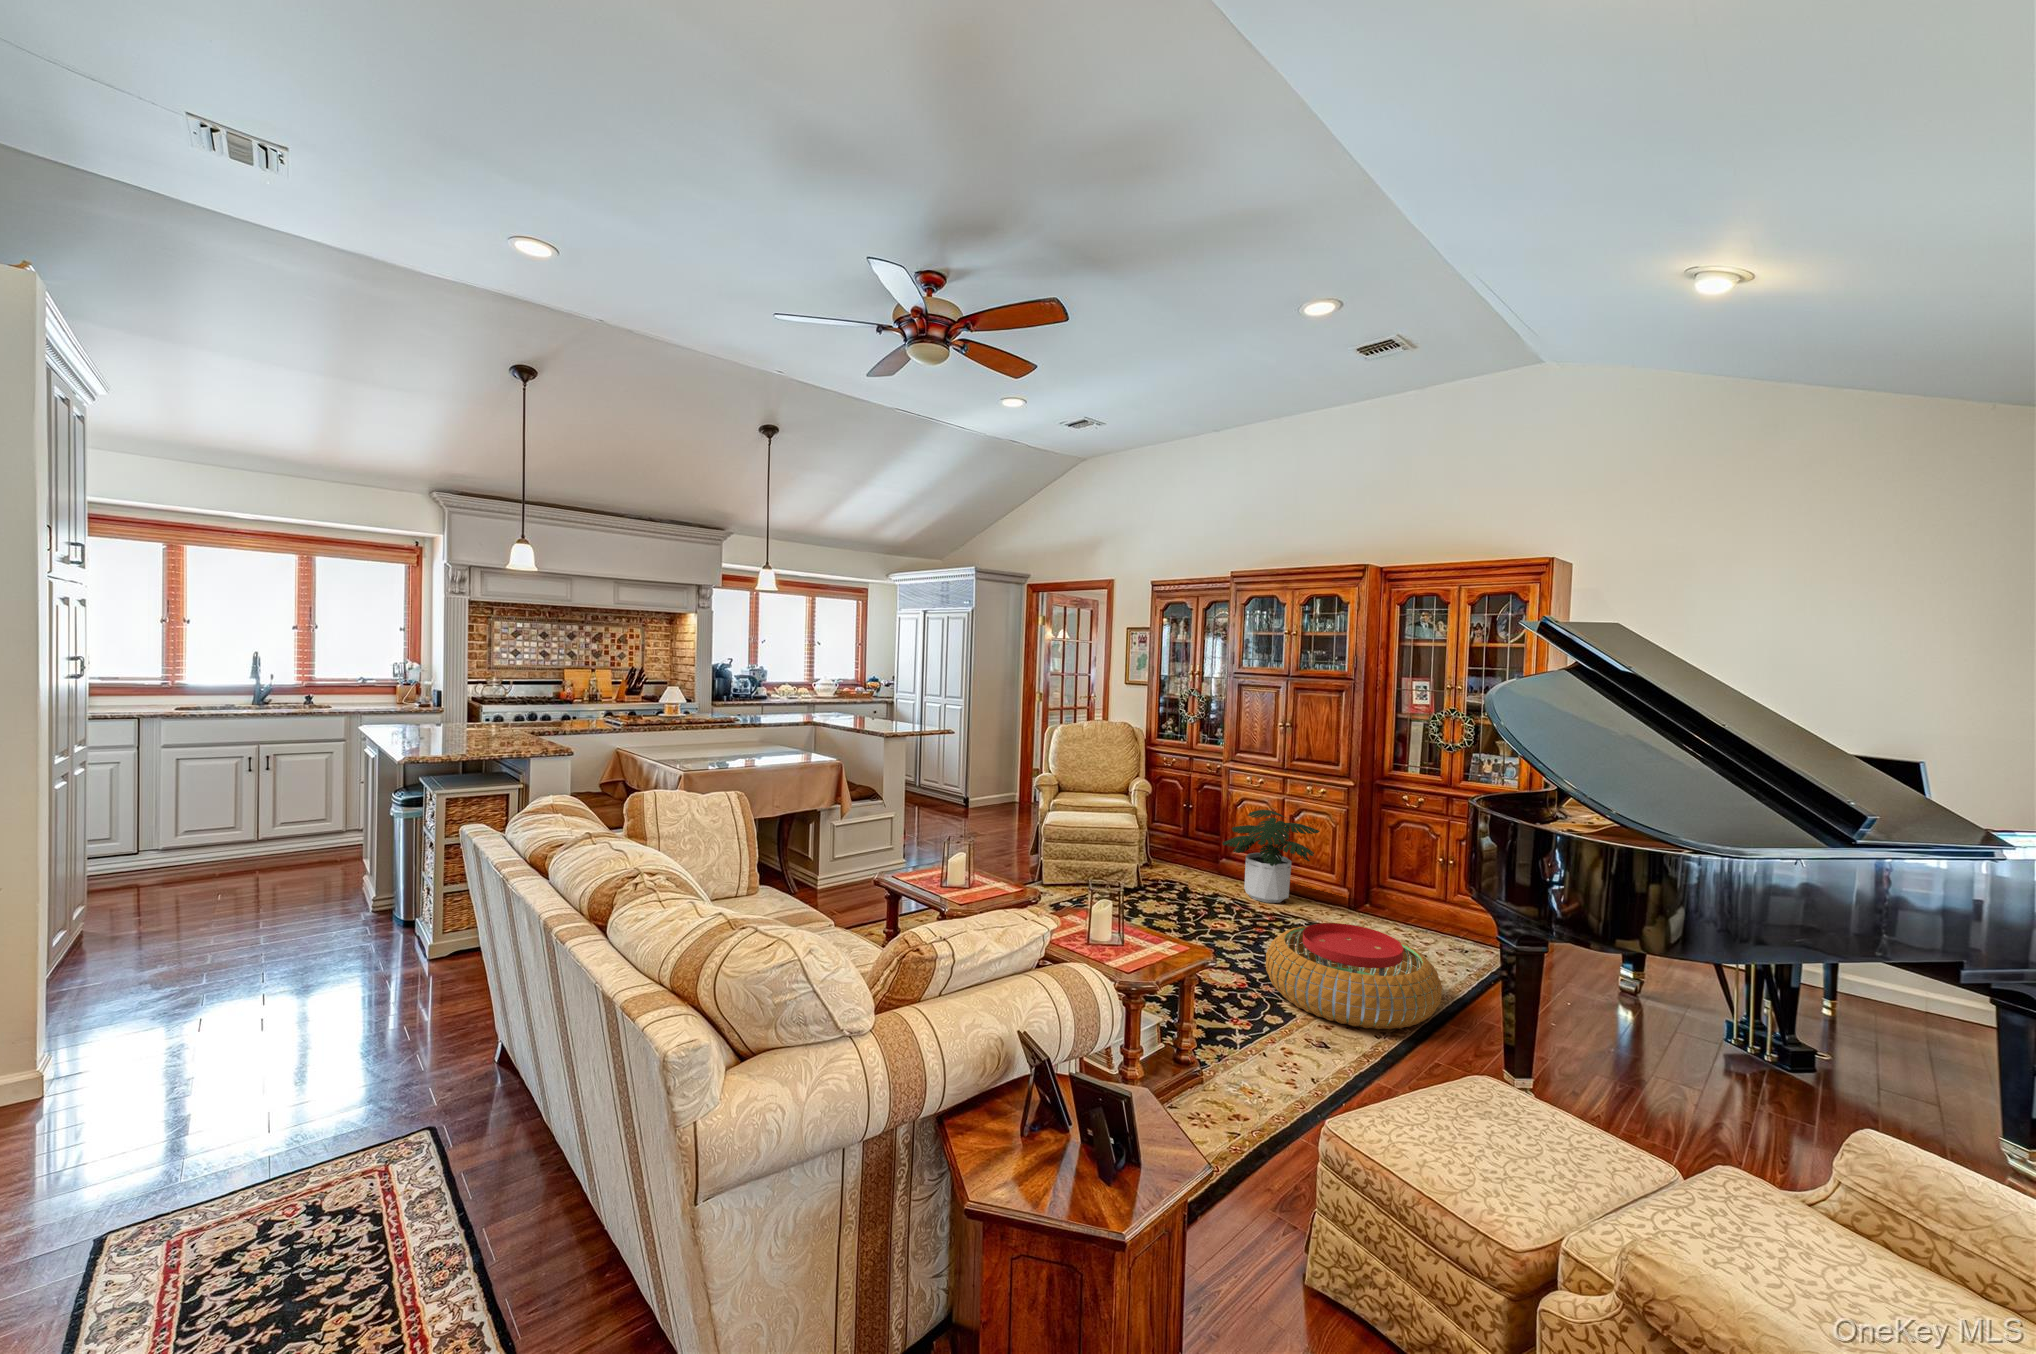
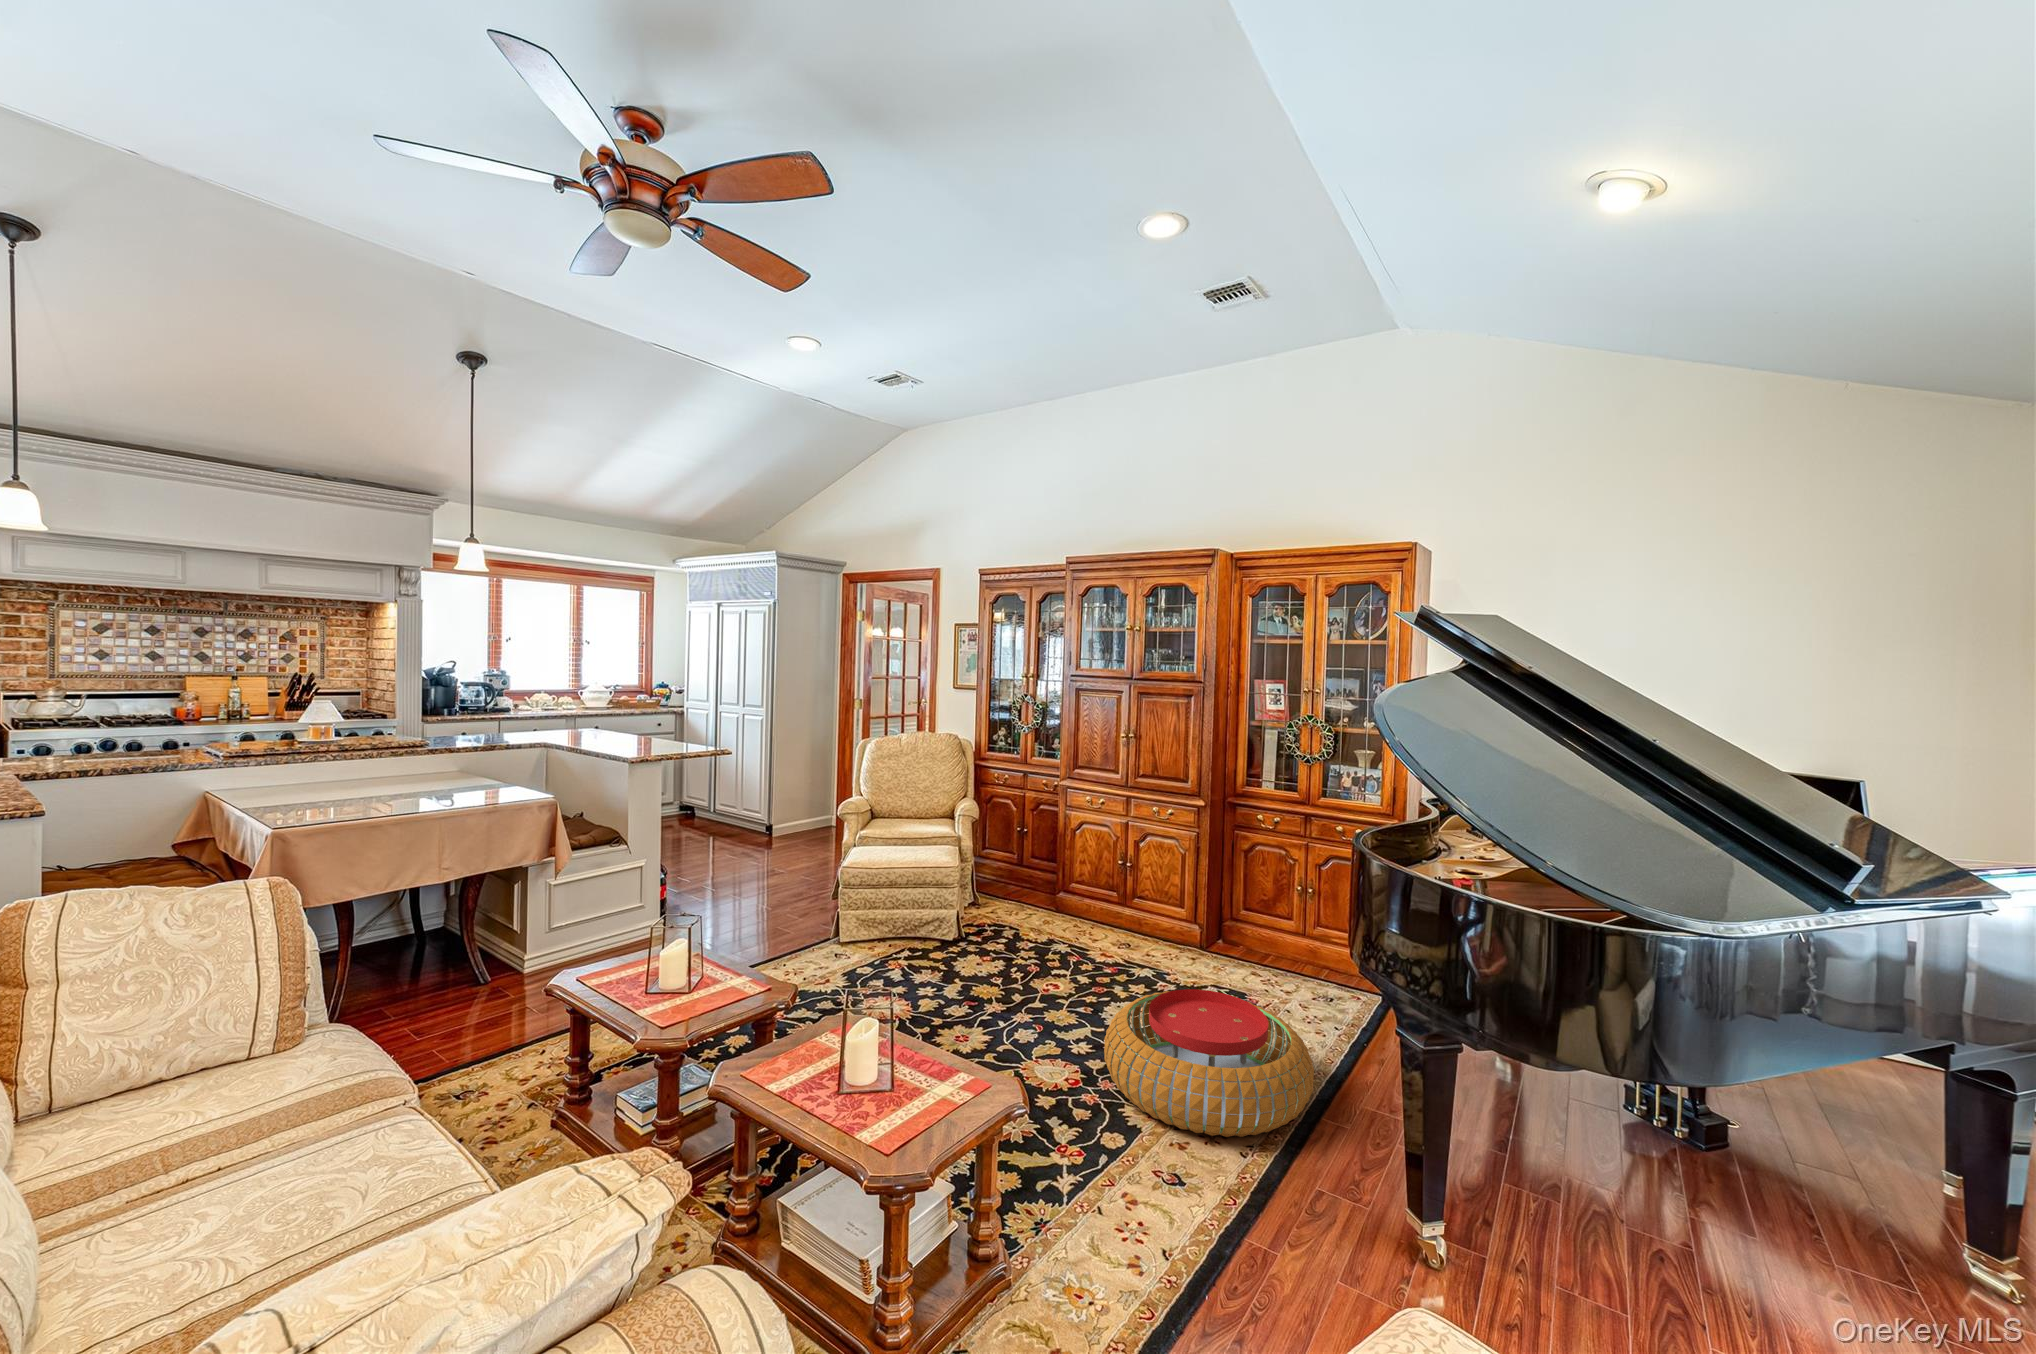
potted plant: present [1222,810,1320,903] -> none [1057,837,1168,949]

